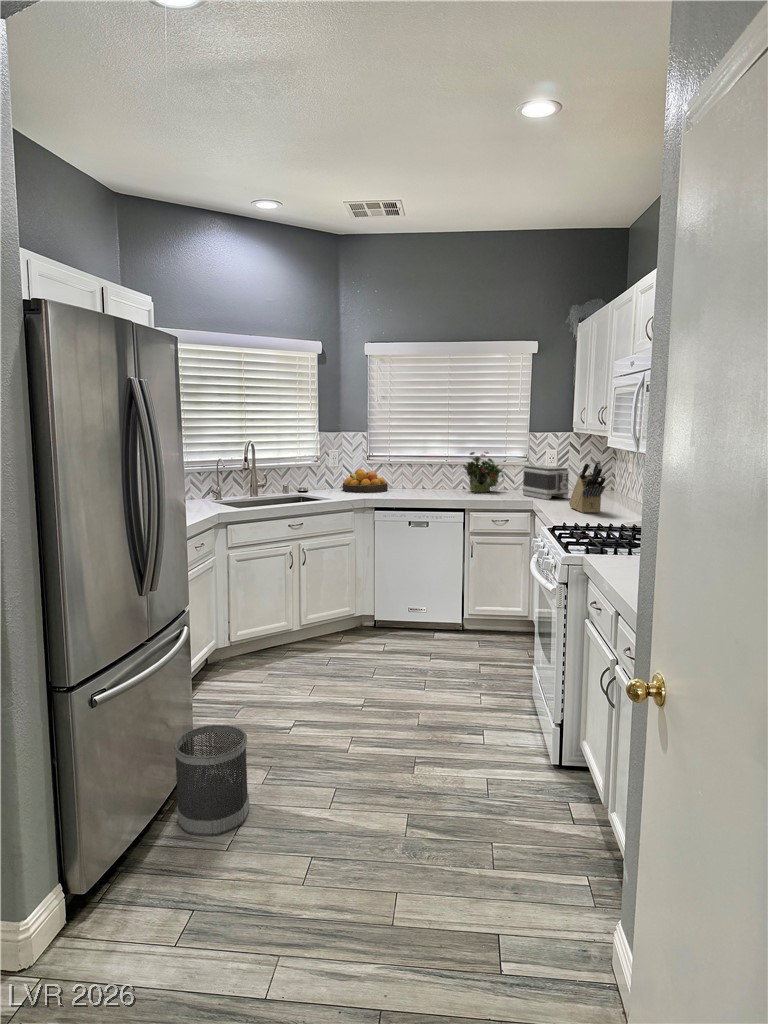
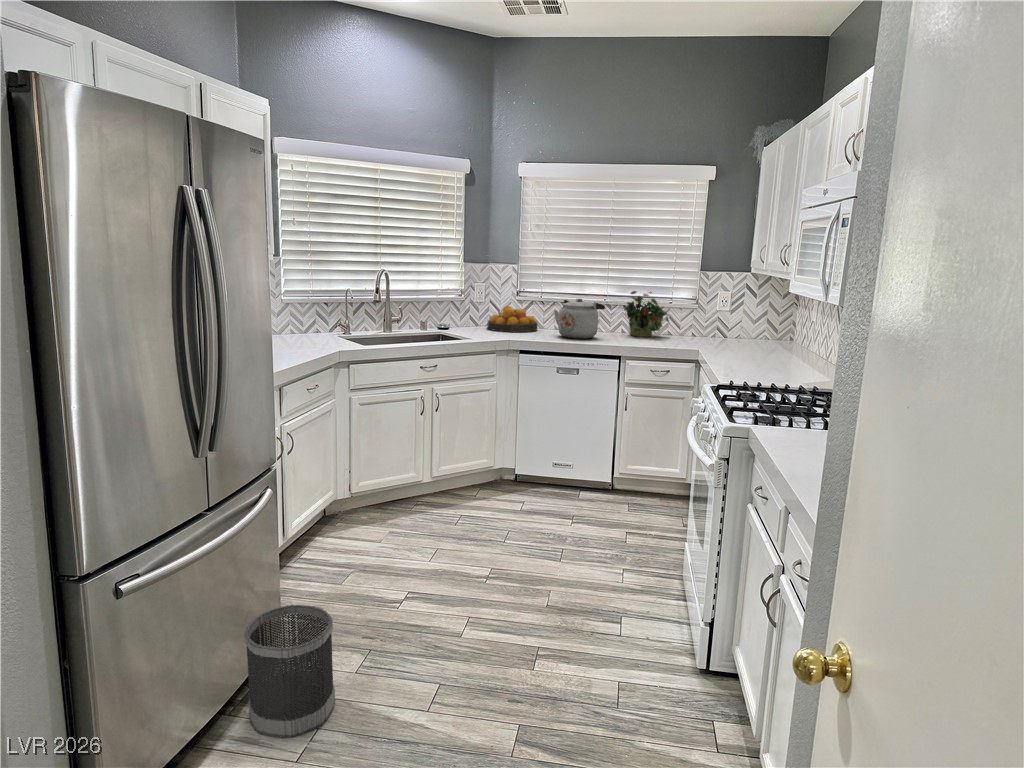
kettle: none [403,460,448,496] -> present [554,298,605,339]
knife block: present [569,460,606,513] -> none [740,307,785,368]
toaster: present [522,465,569,500] -> none [688,309,743,349]

